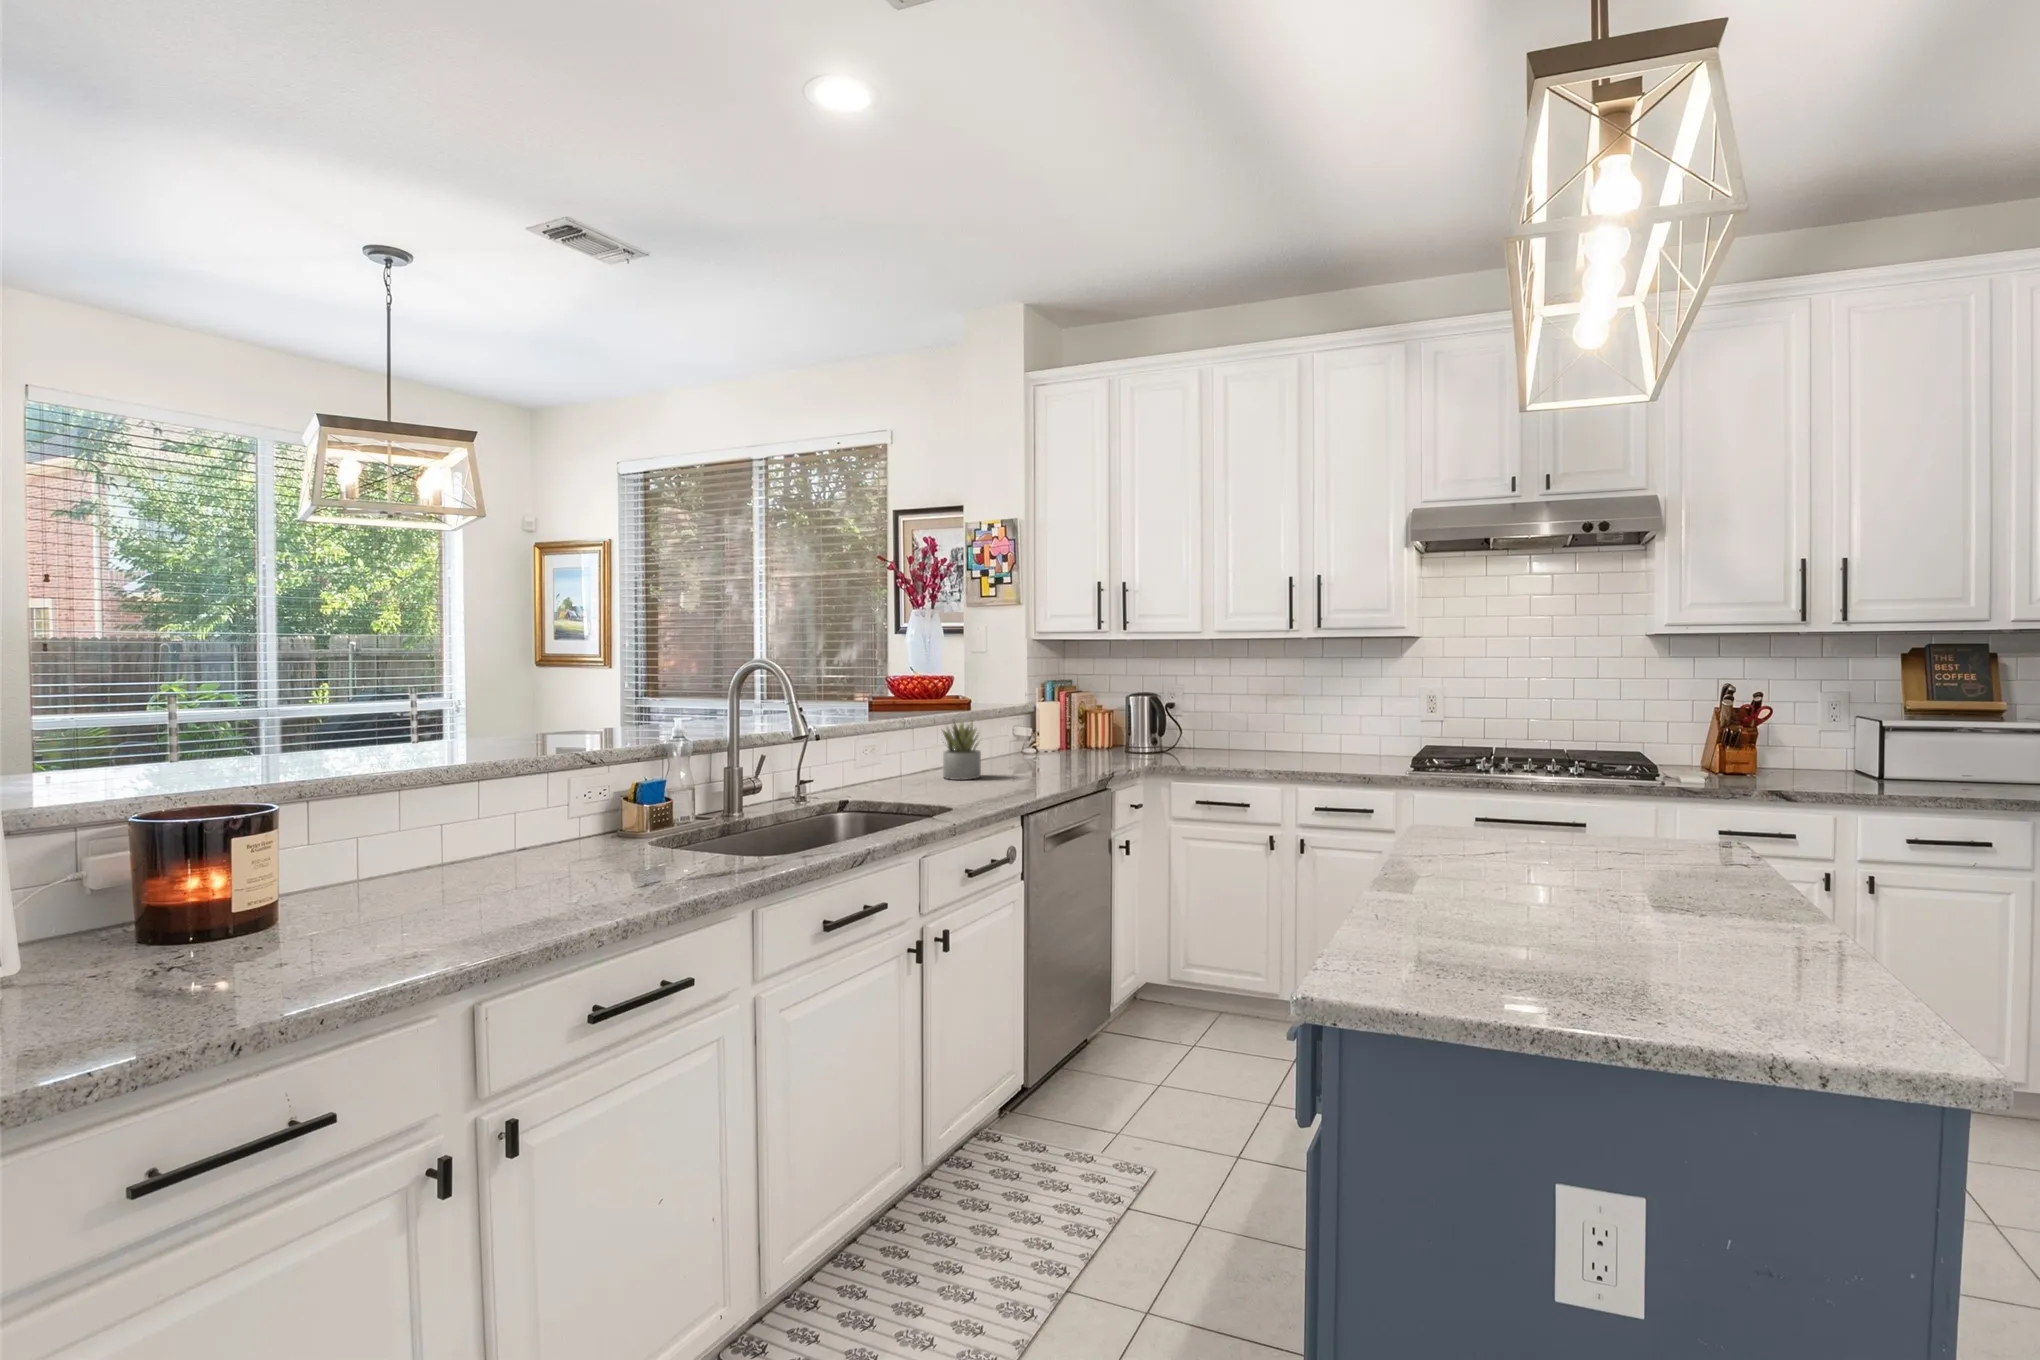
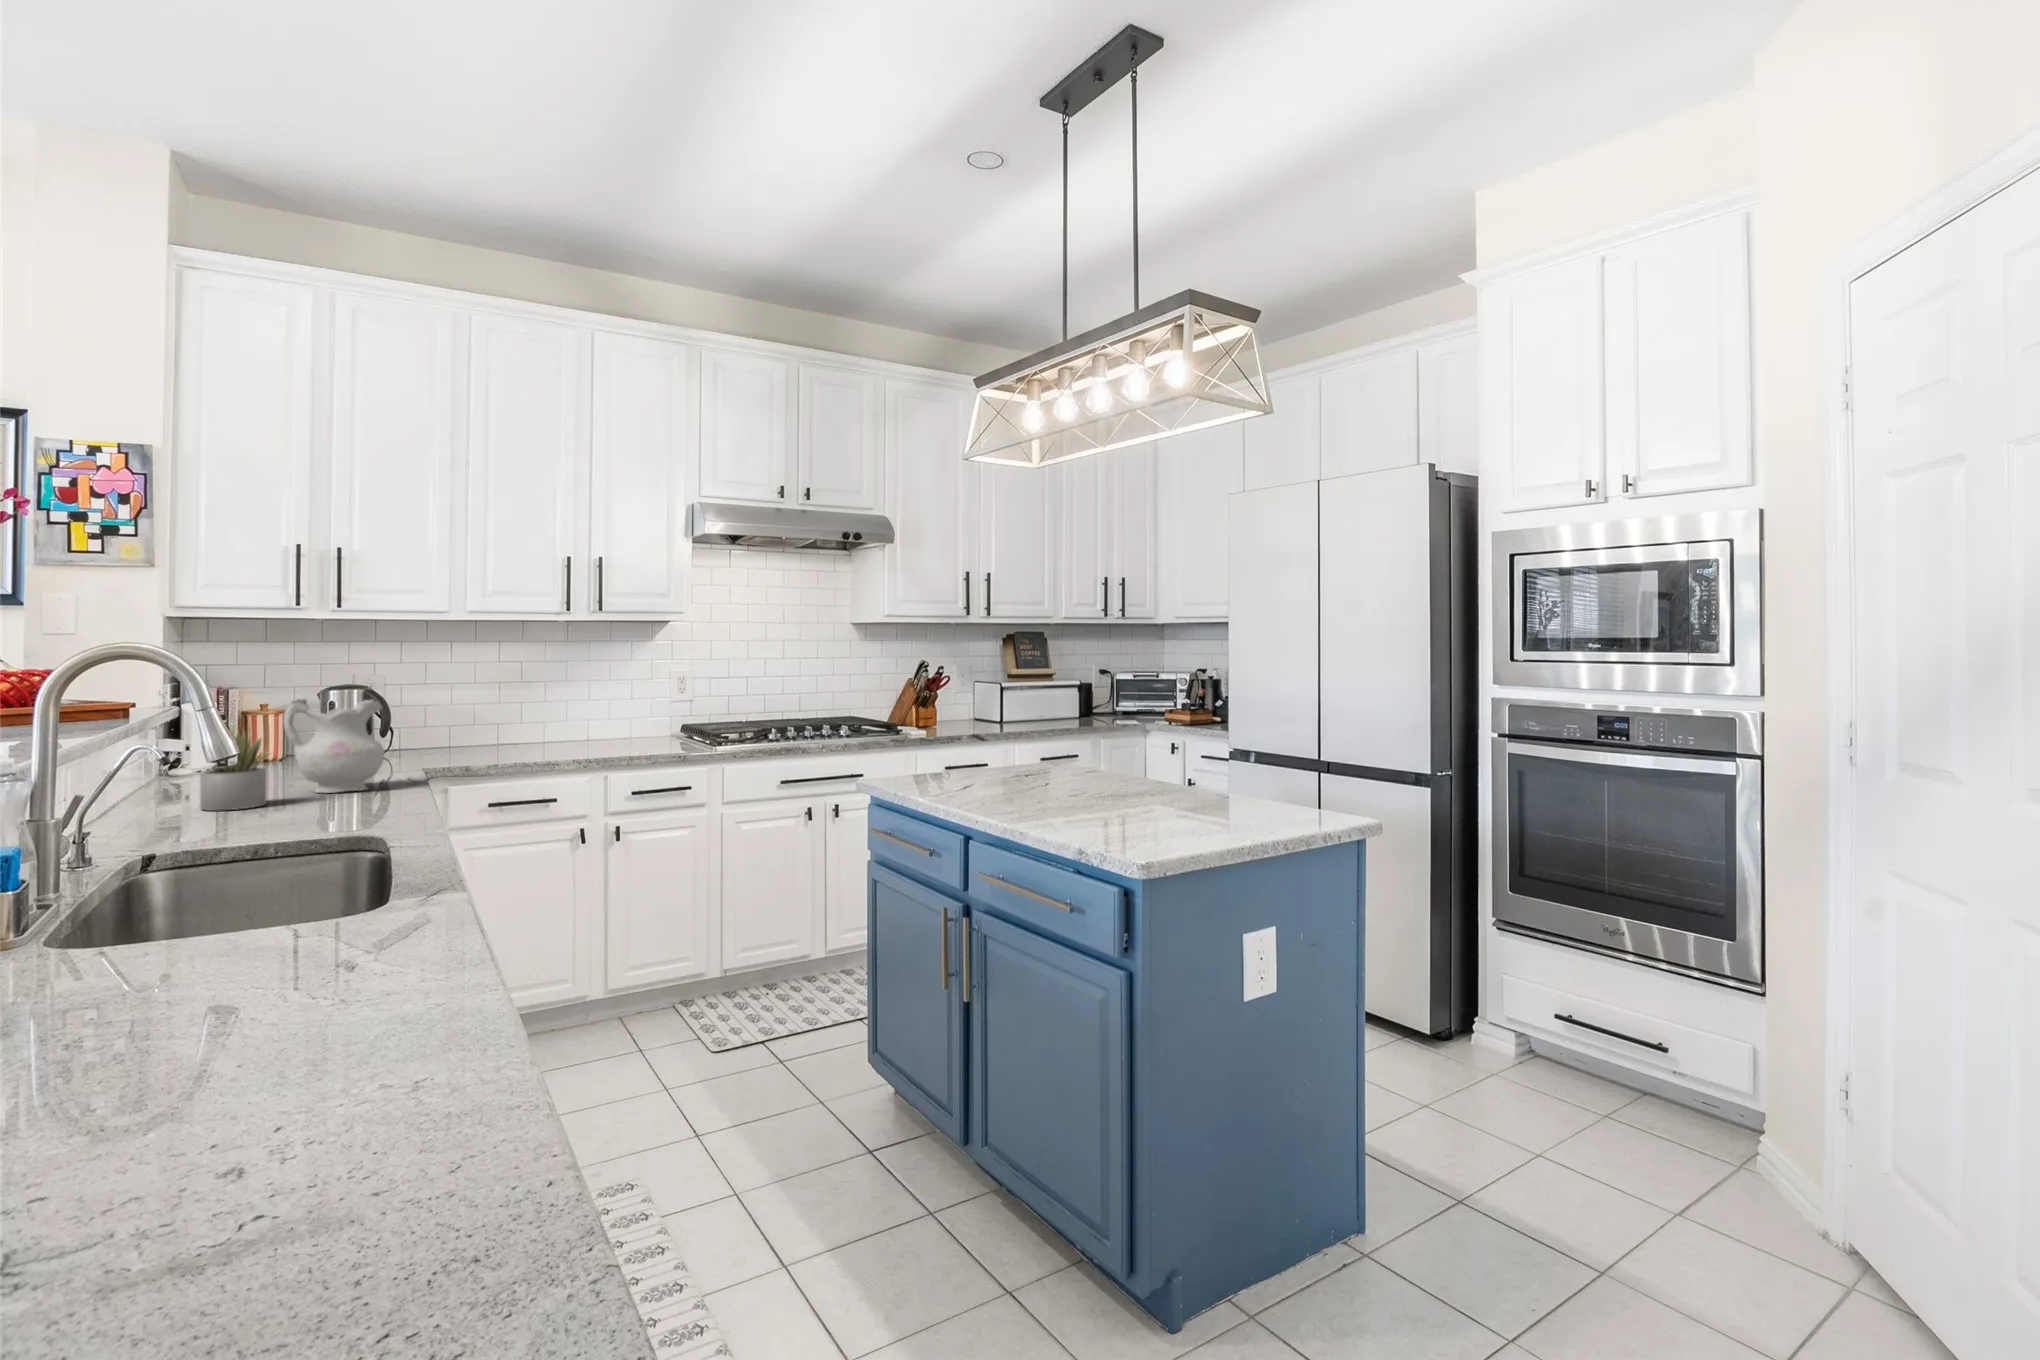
ceramic pitcher: none [1013,701,1074,776] -> present [284,699,384,793]

